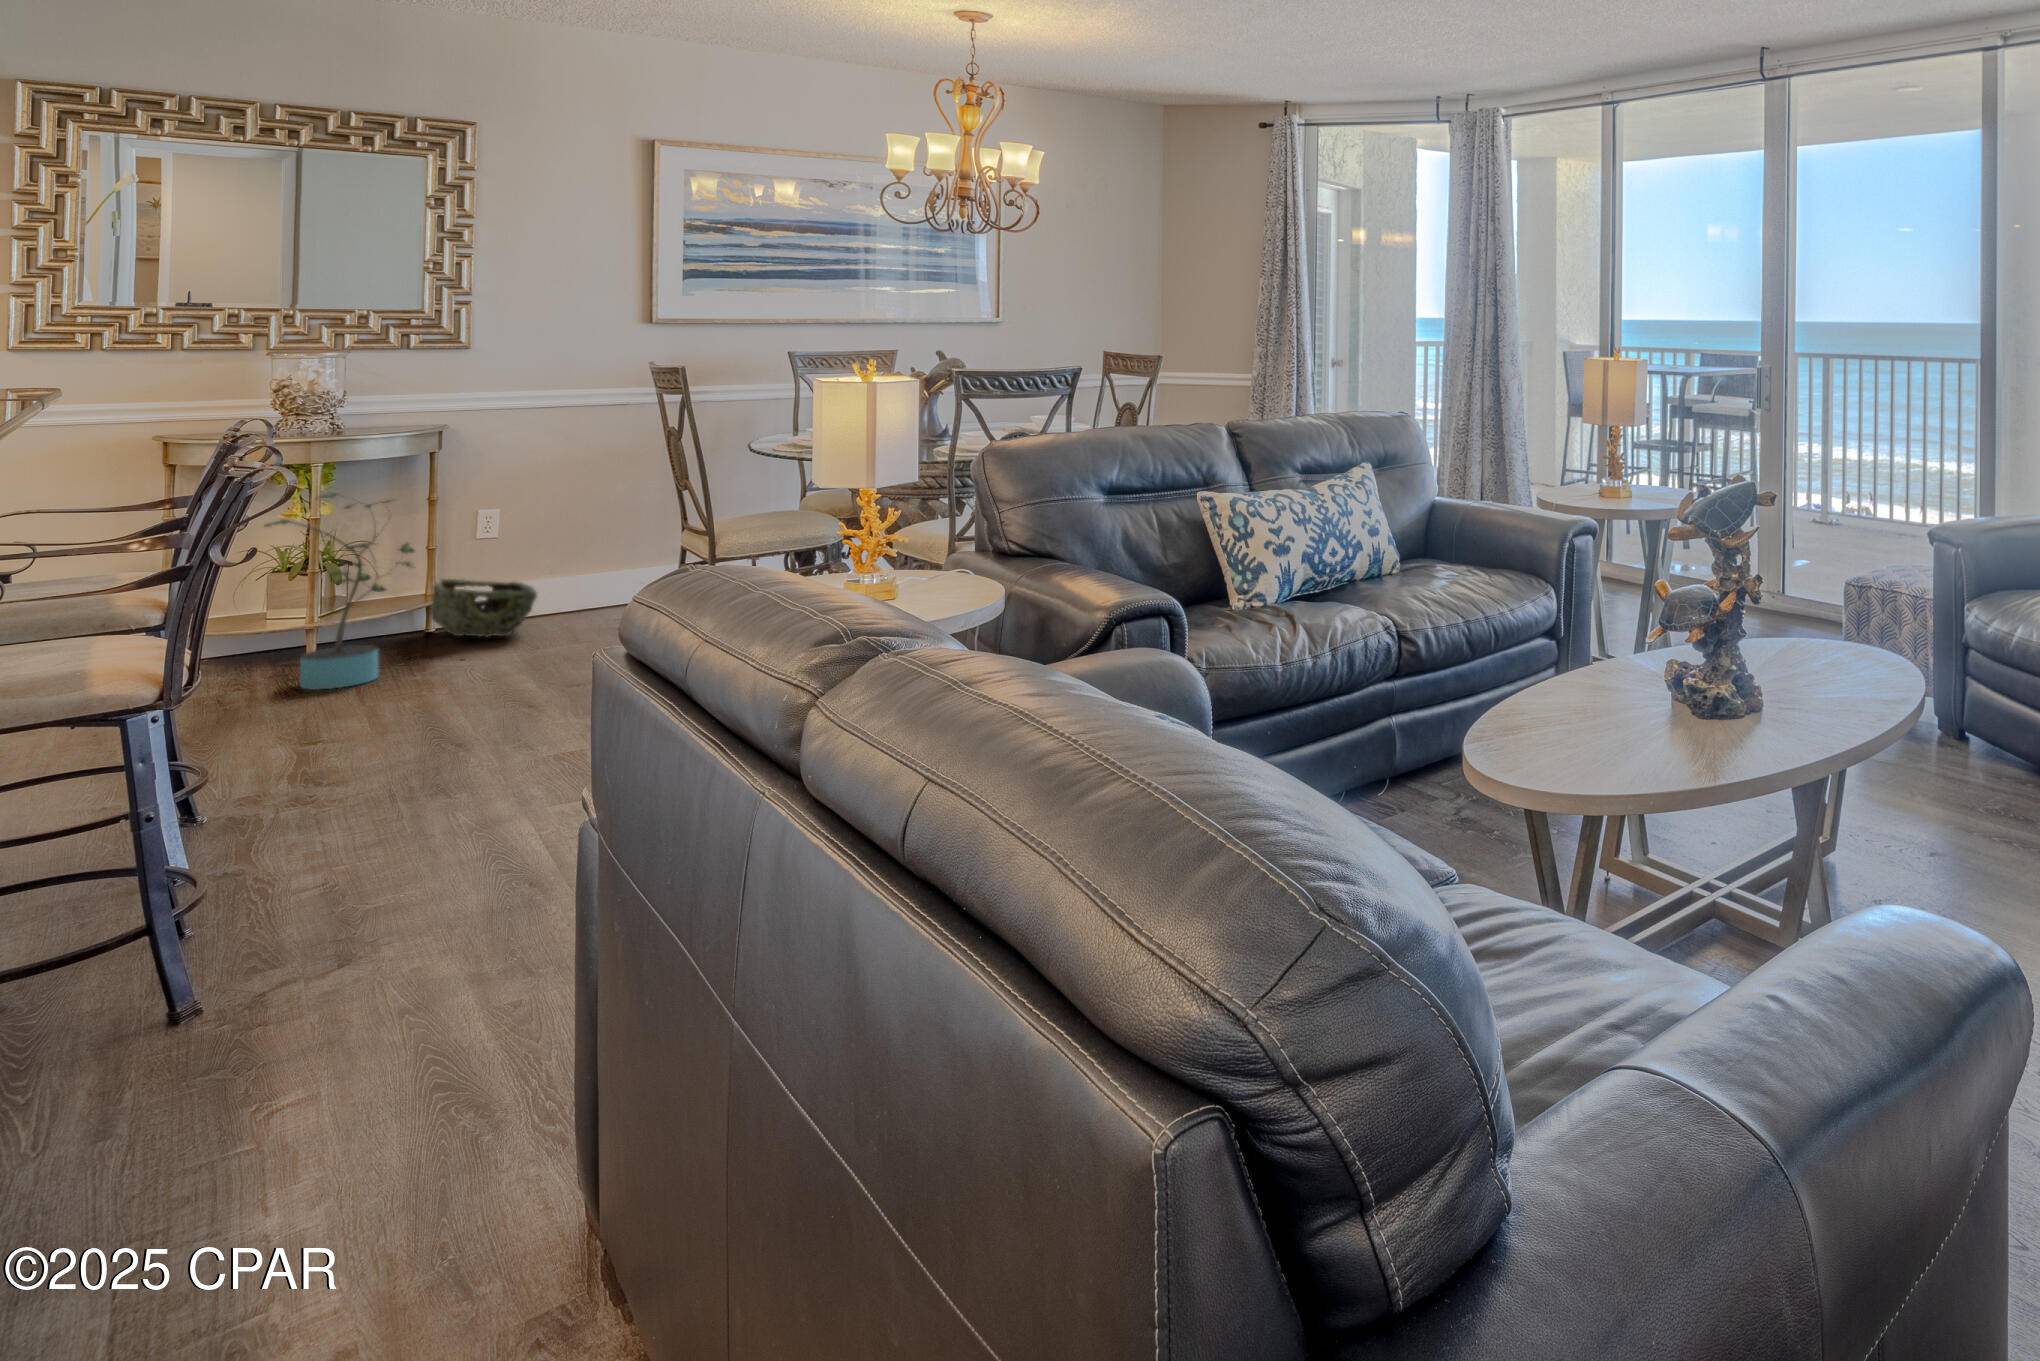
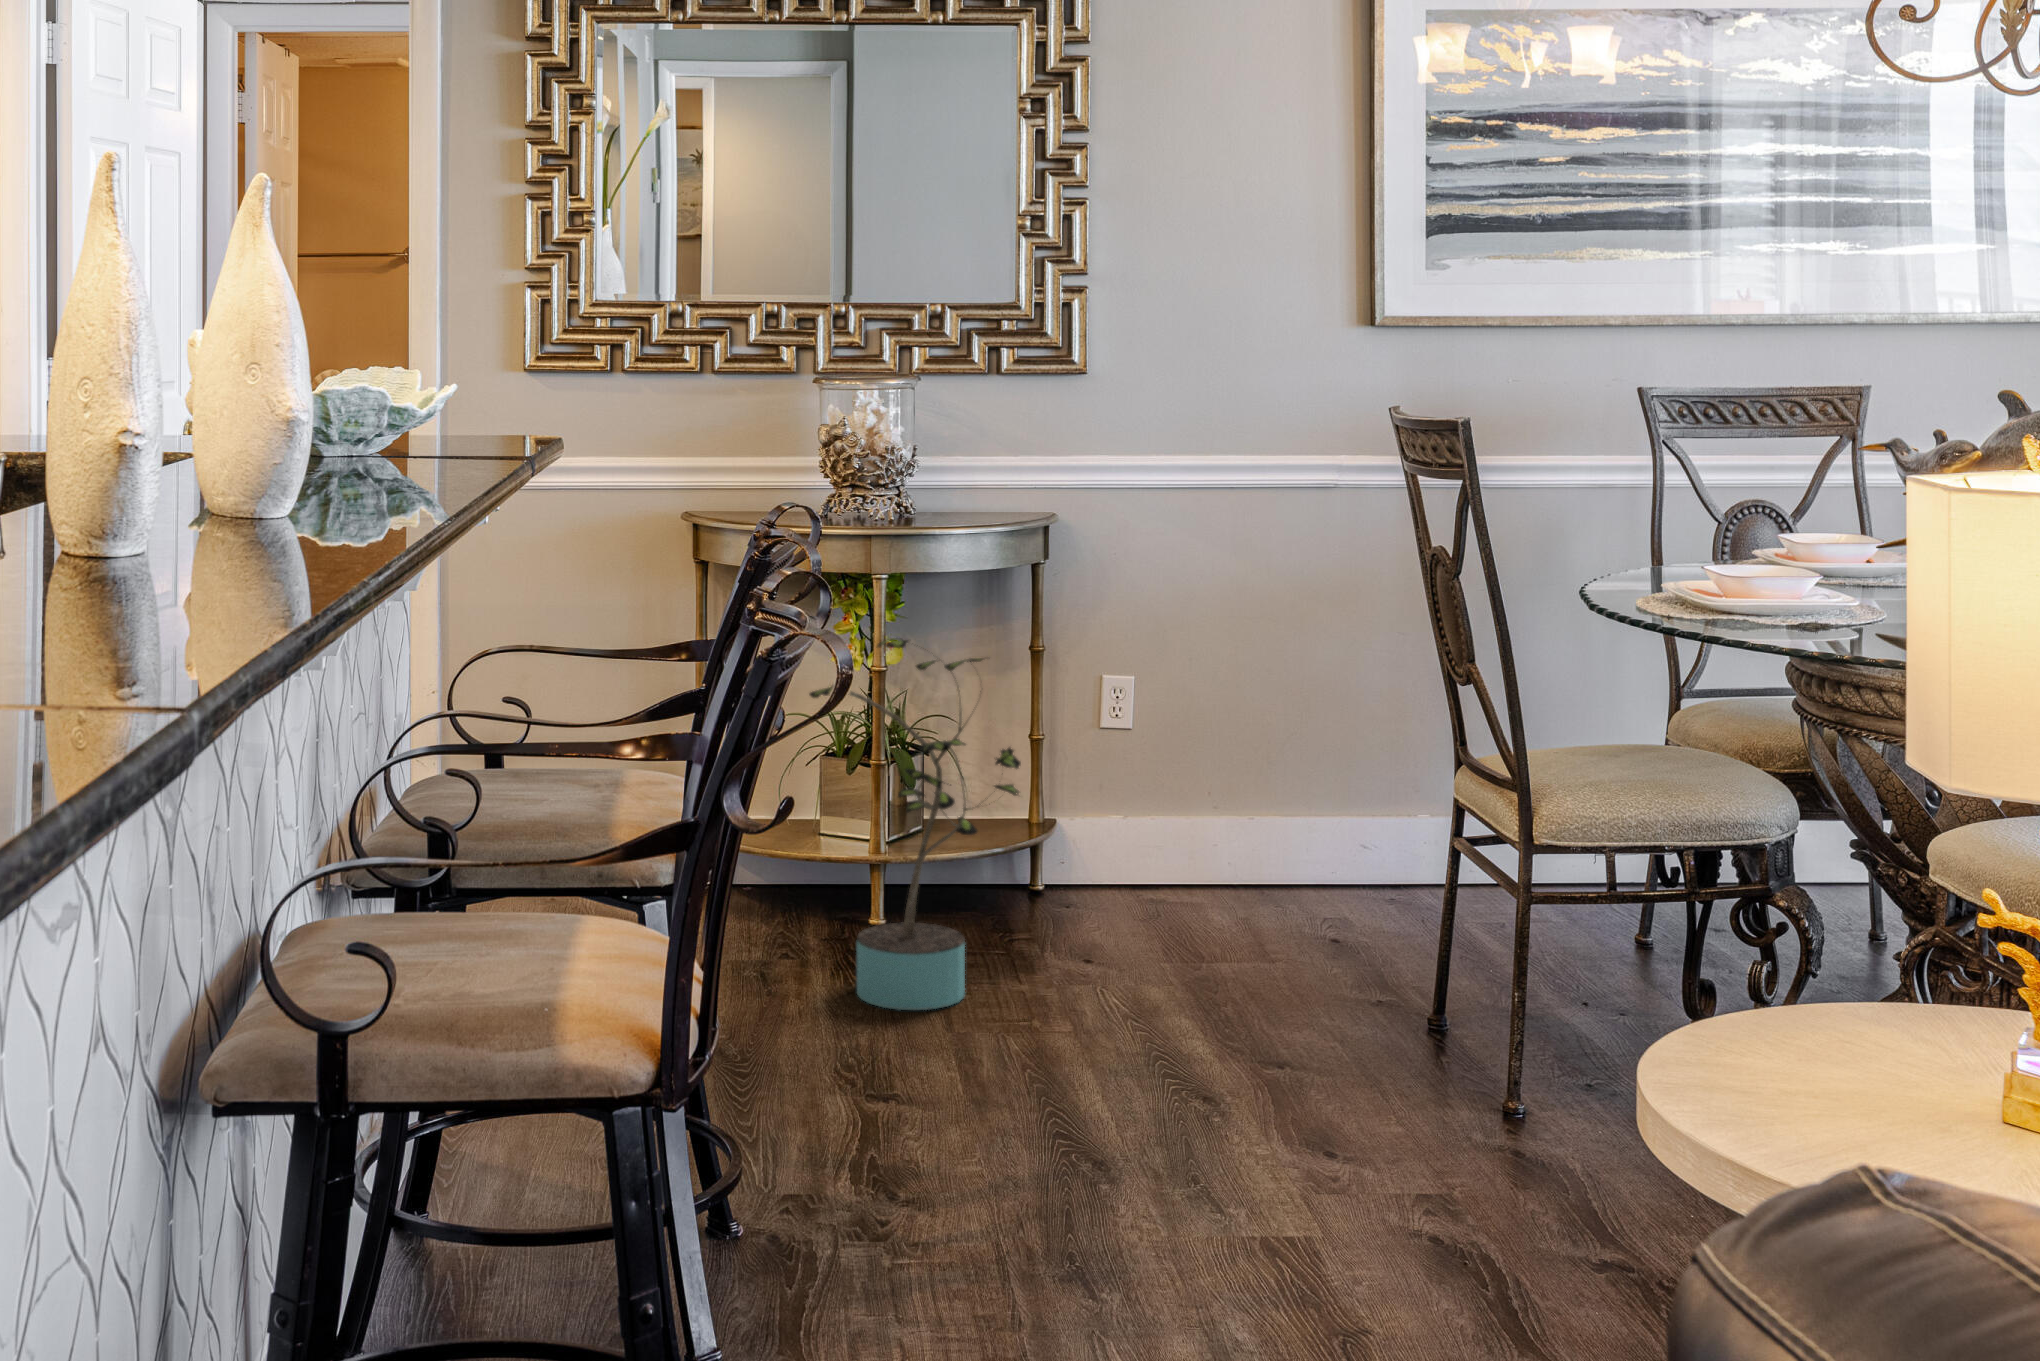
woven basket: present [431,579,537,638] -> none [1025,792,1196,927]

